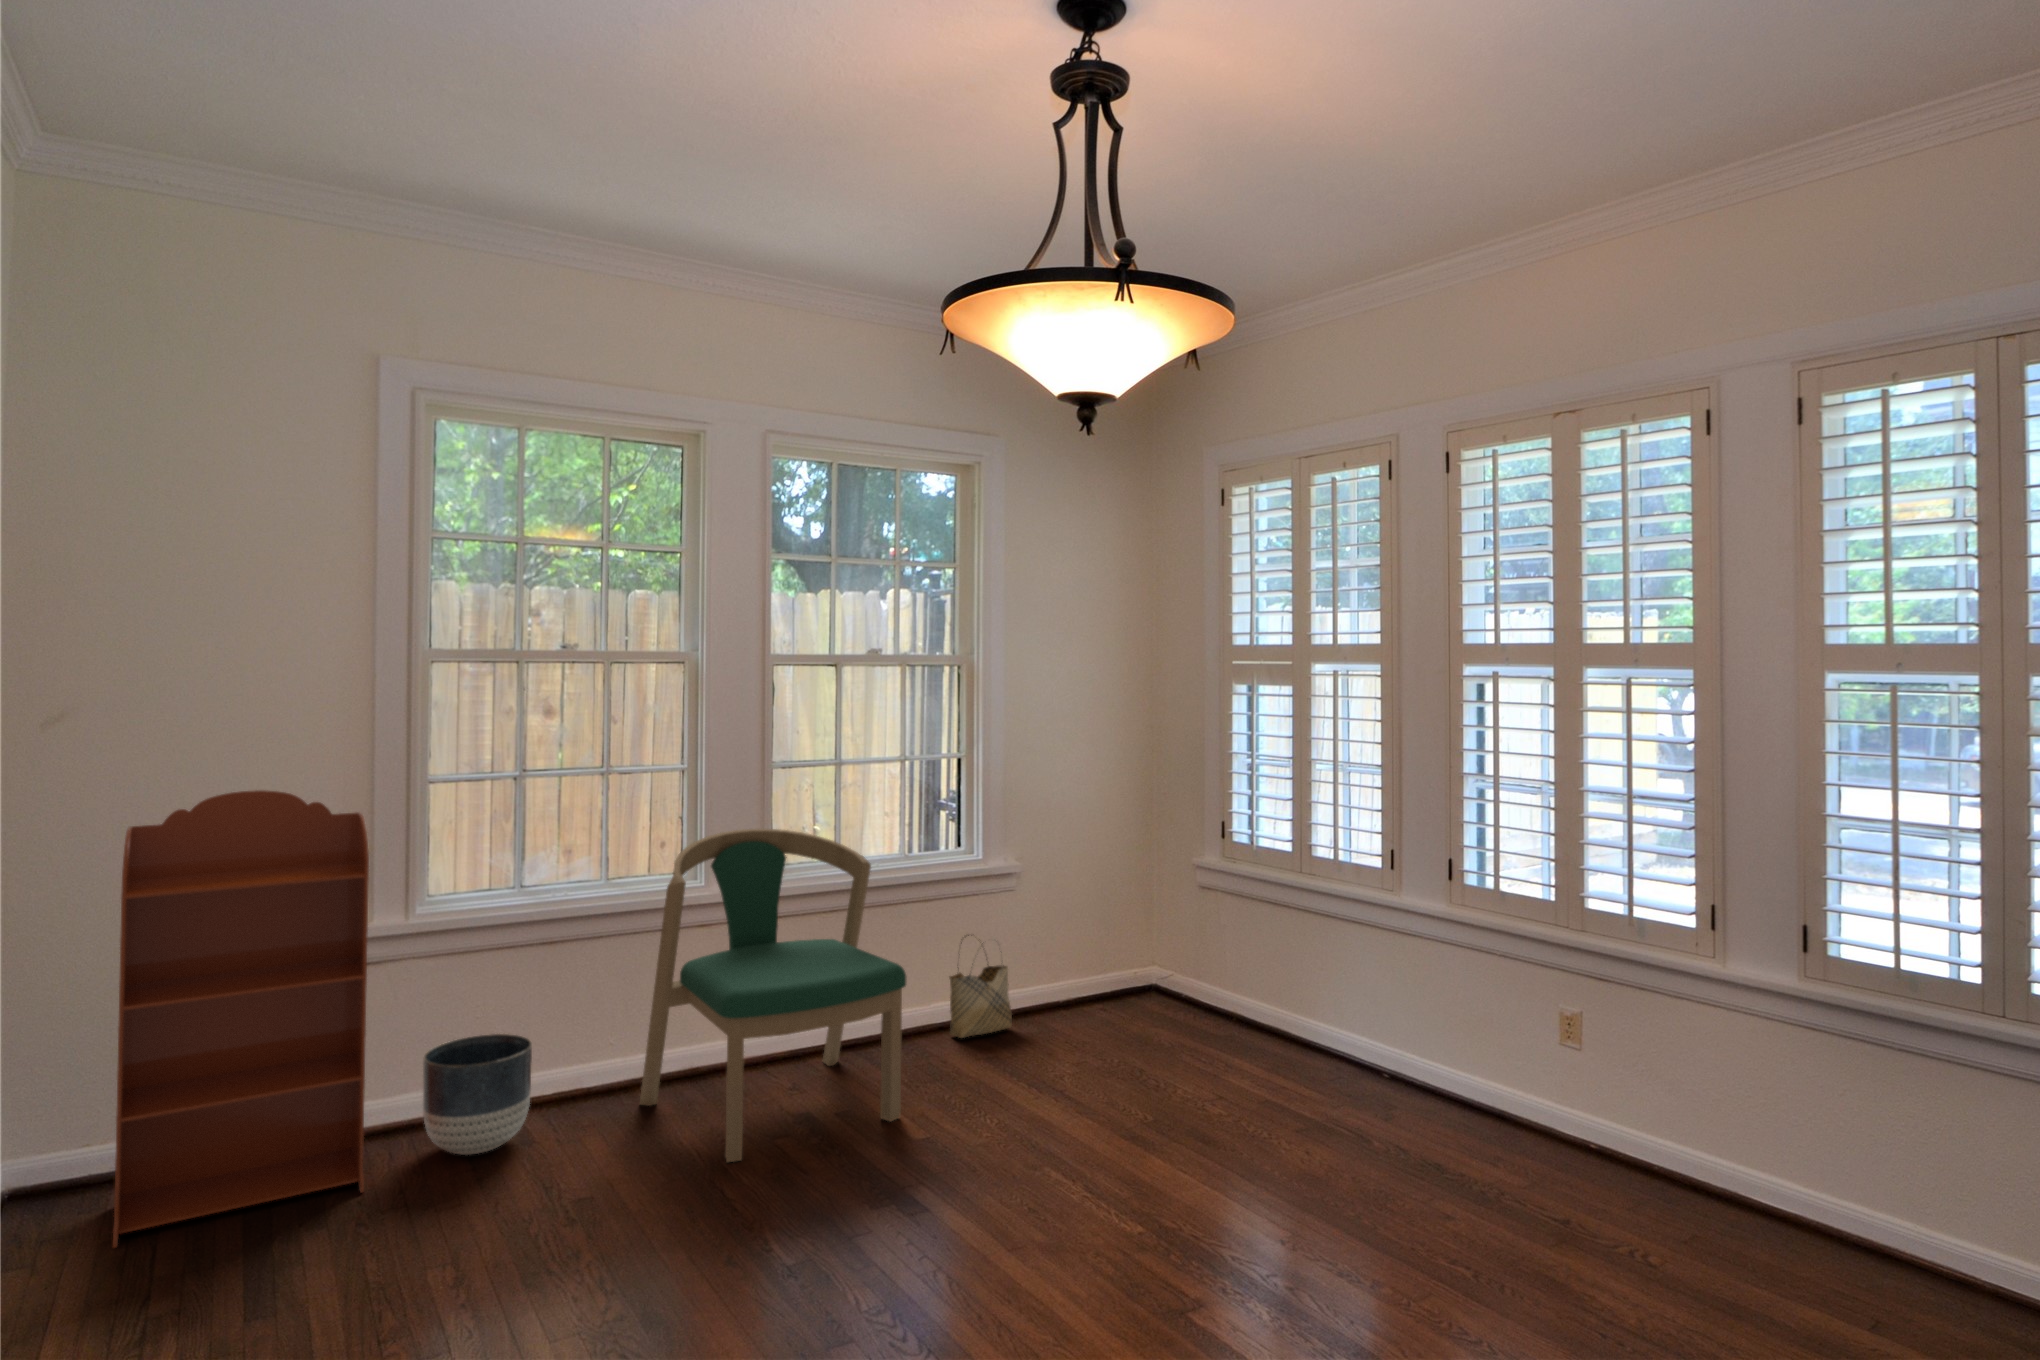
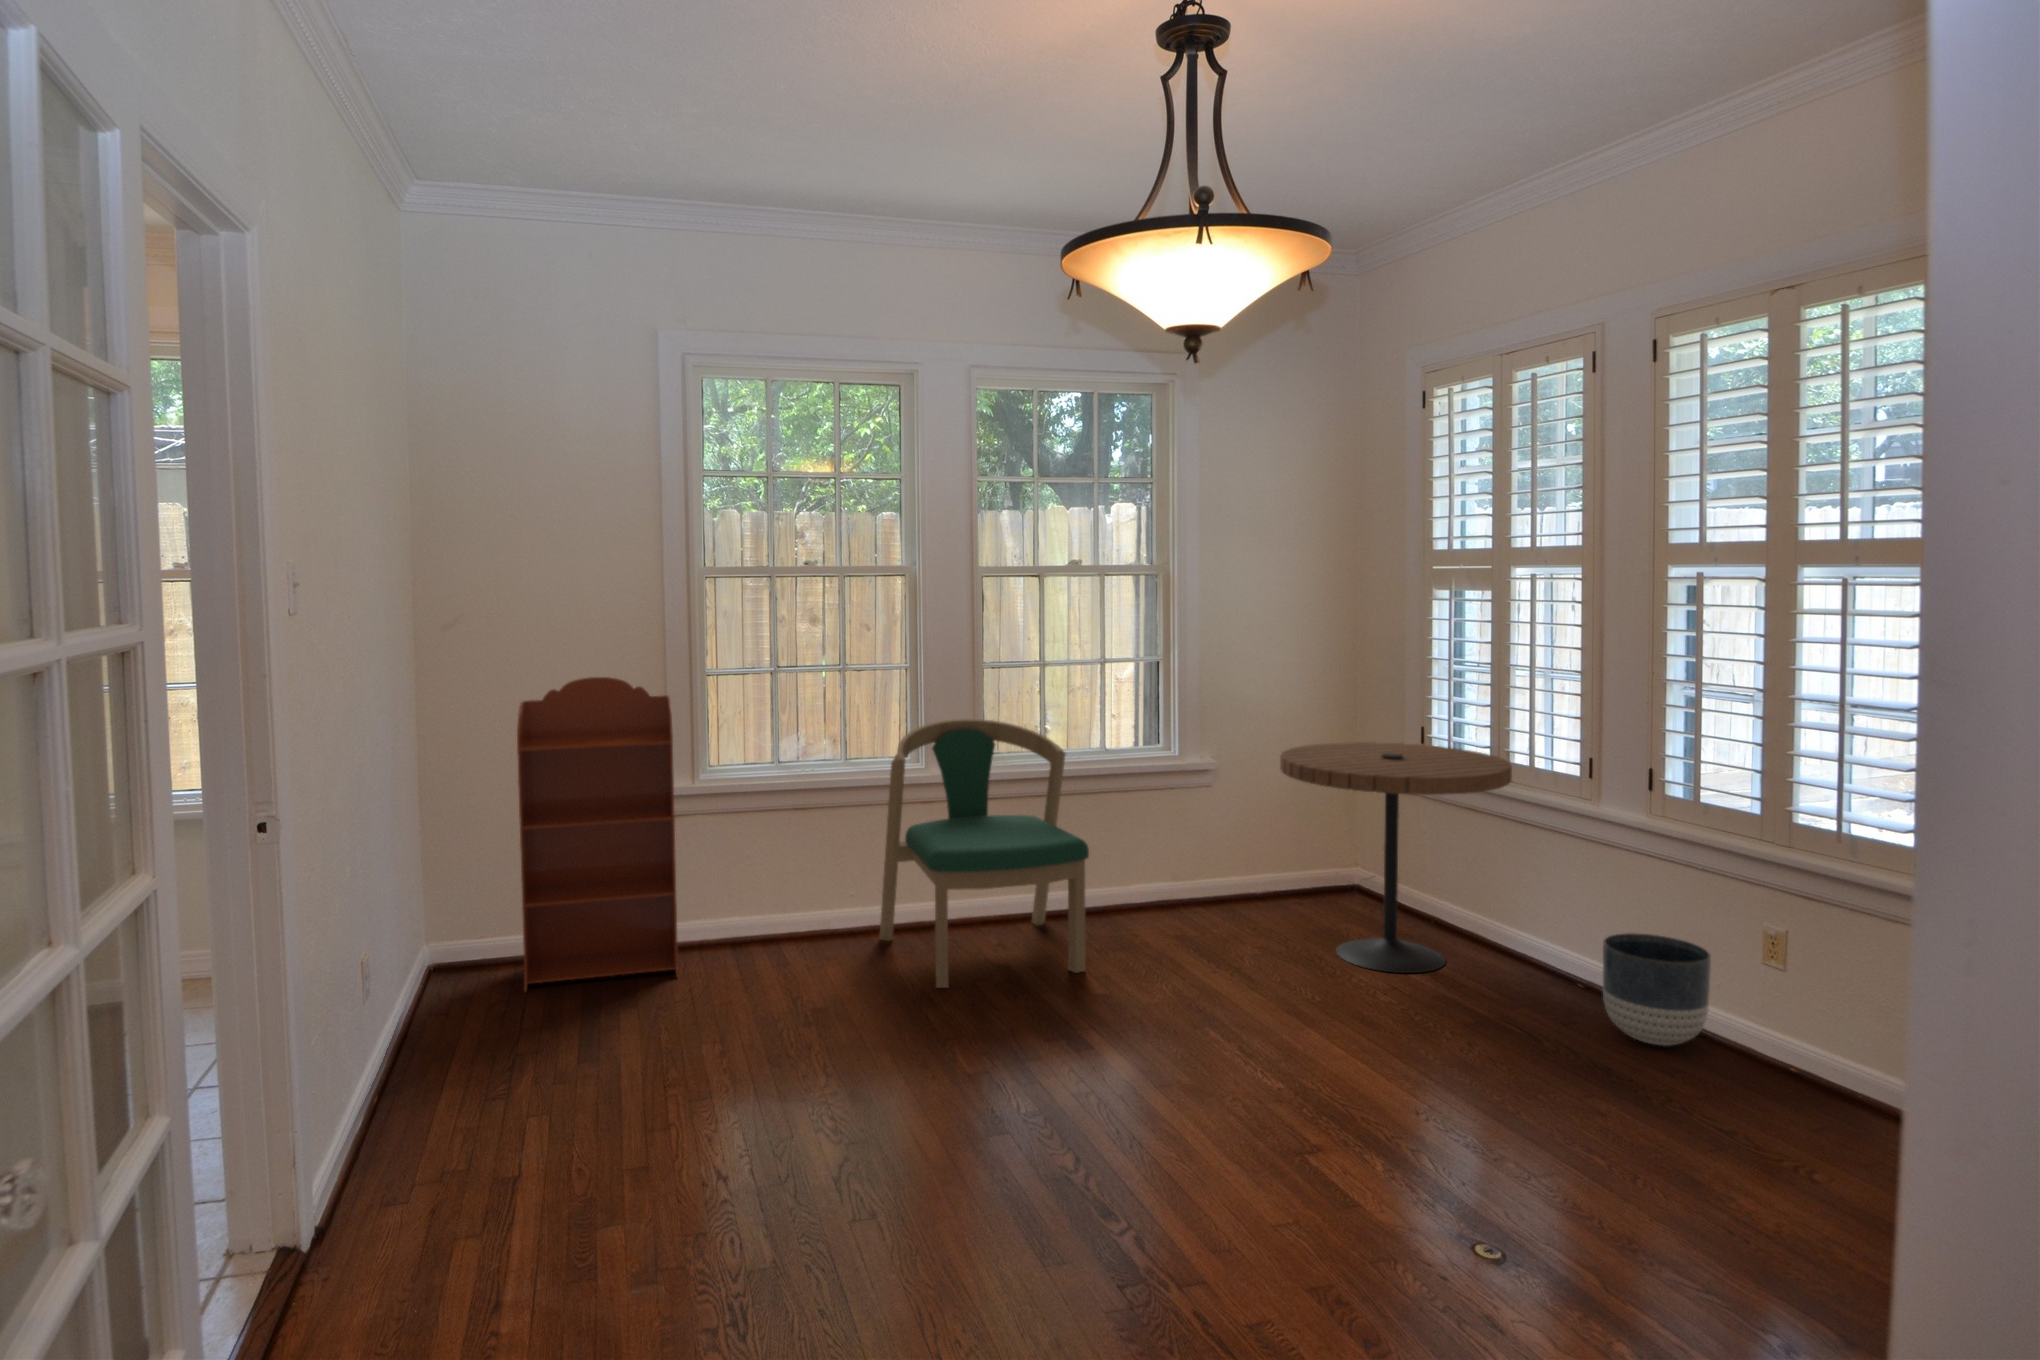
side table: none [1099,839,1322,1081] -> present [1280,742,1512,973]
woven basket: present [950,935,1012,1038] -> none [1146,822,1206,914]
planter: present [423,1034,532,1155] -> present [1603,933,1711,1046]

